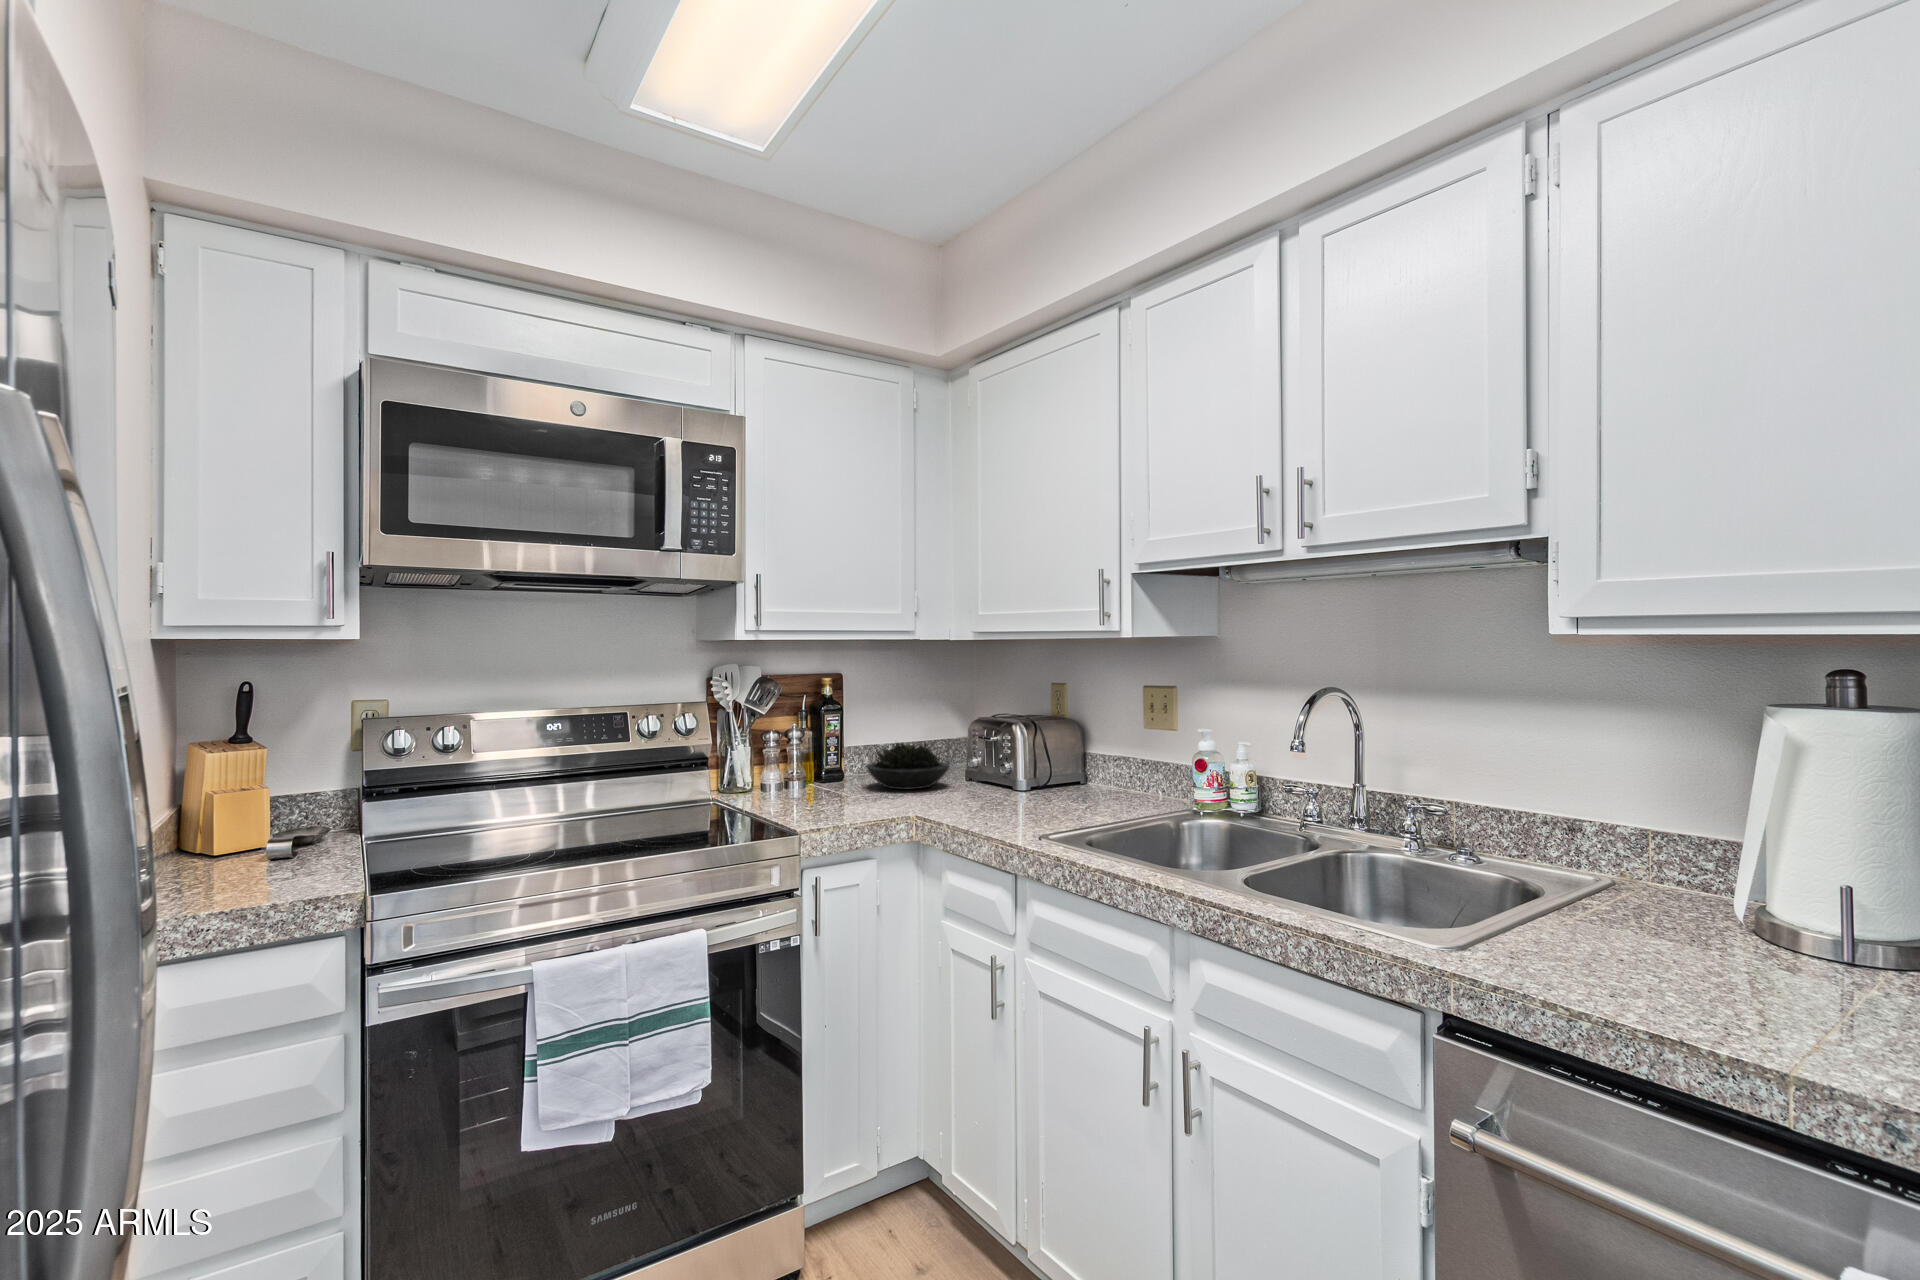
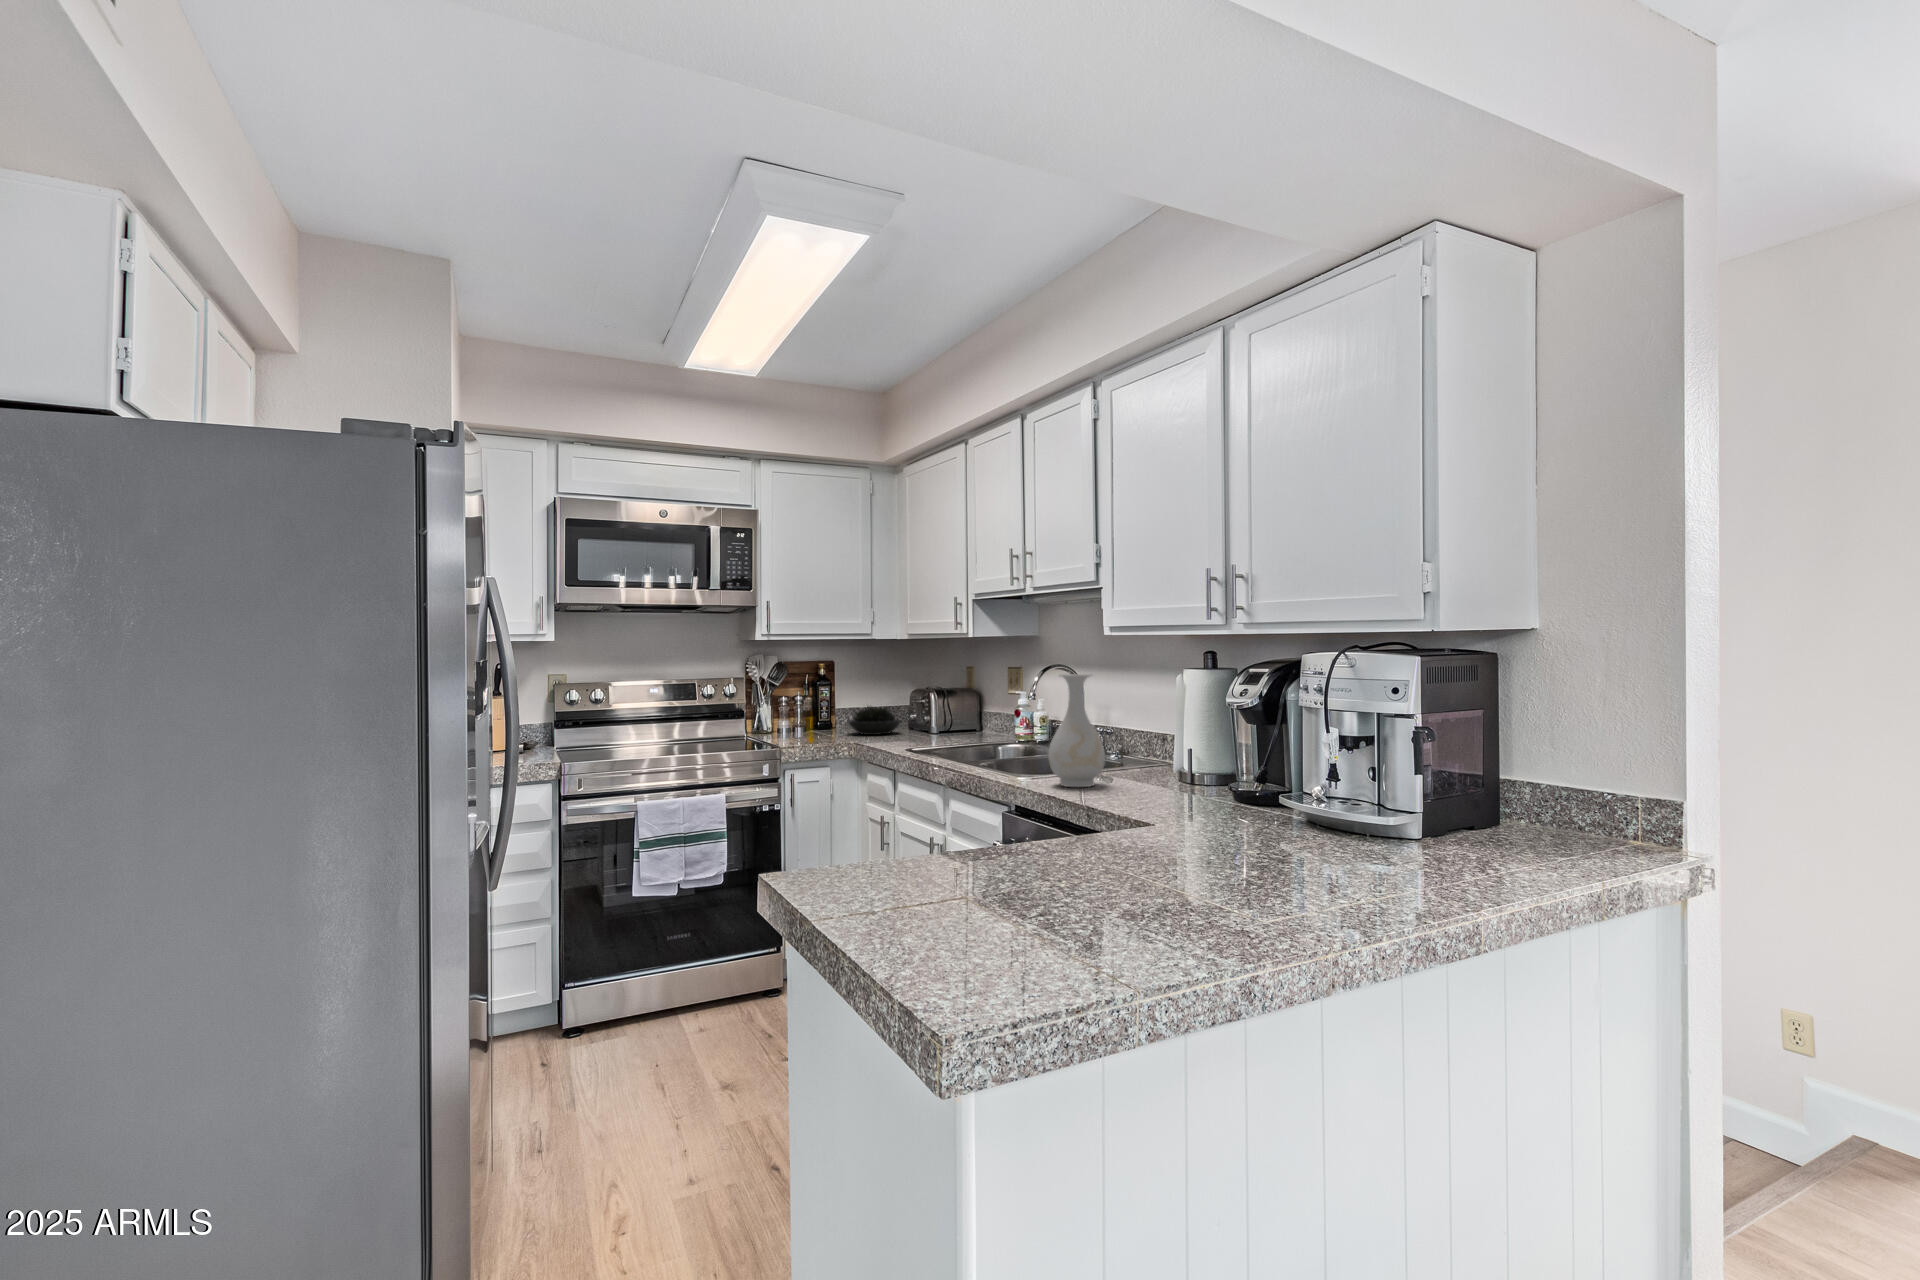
vase: none [1513,717,1665,981] -> present [1048,674,1105,787]

